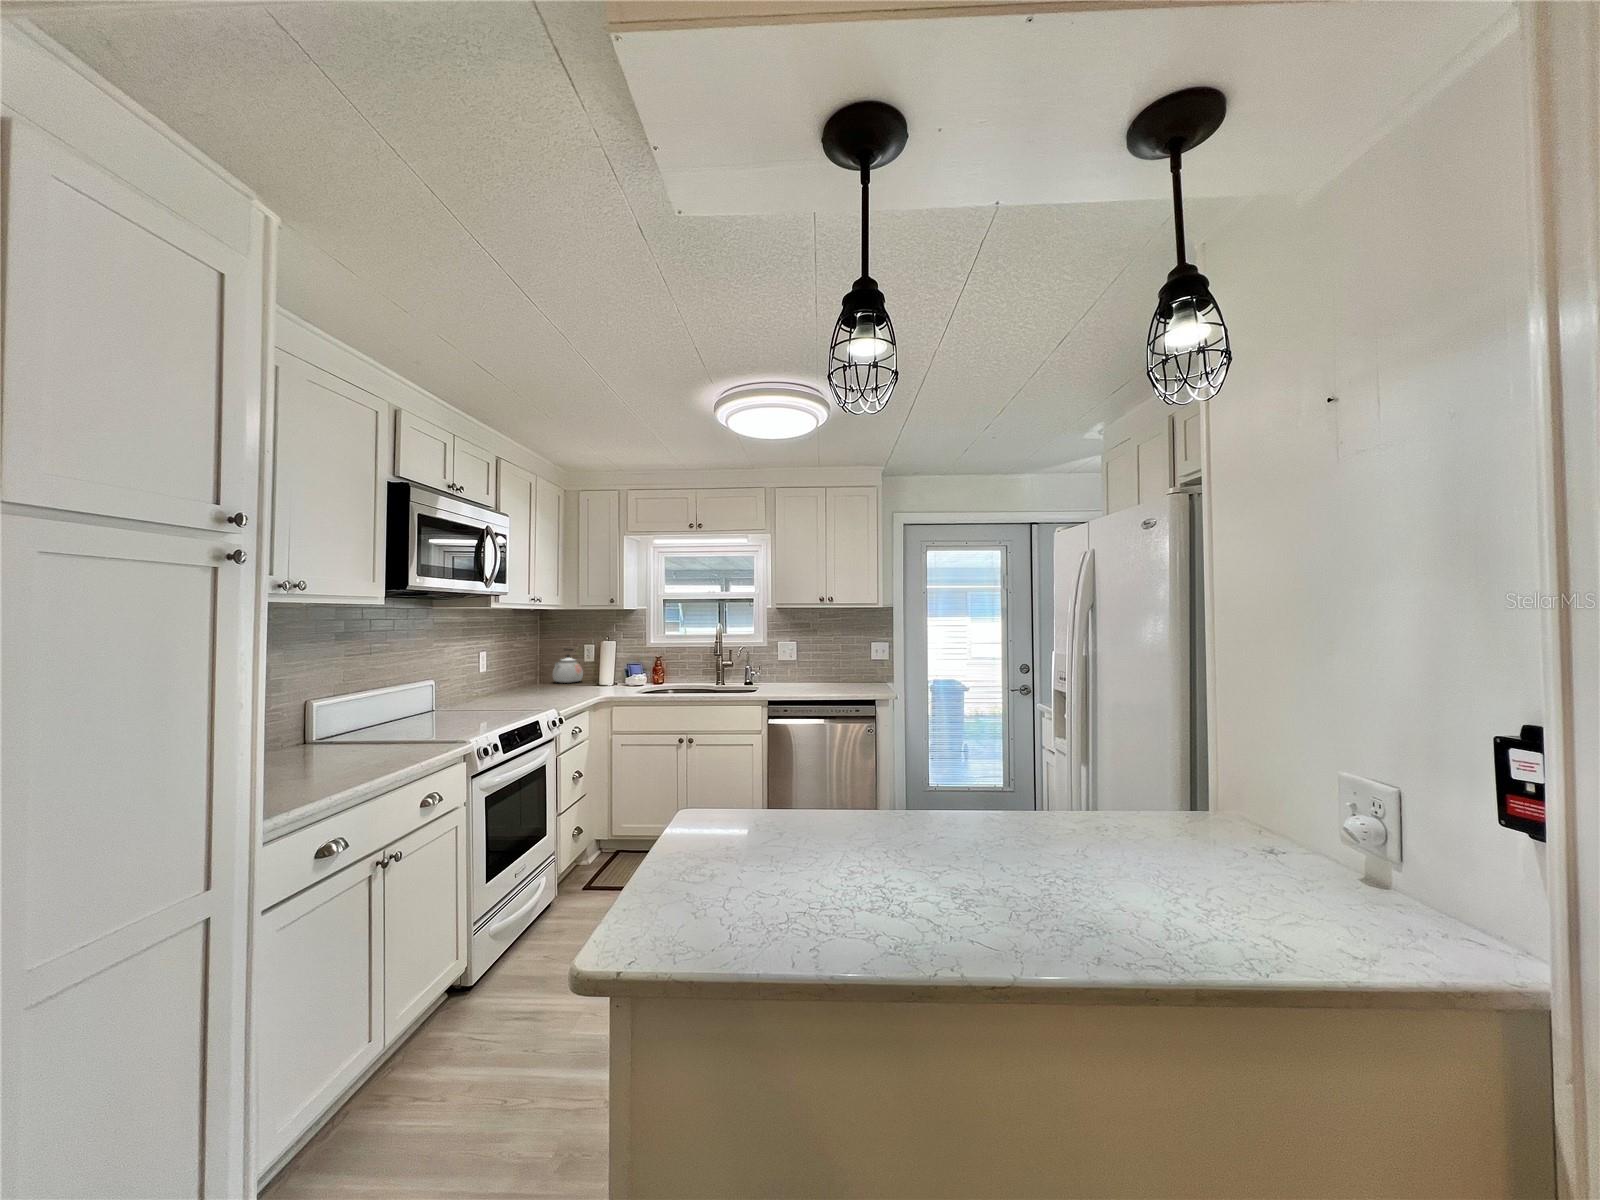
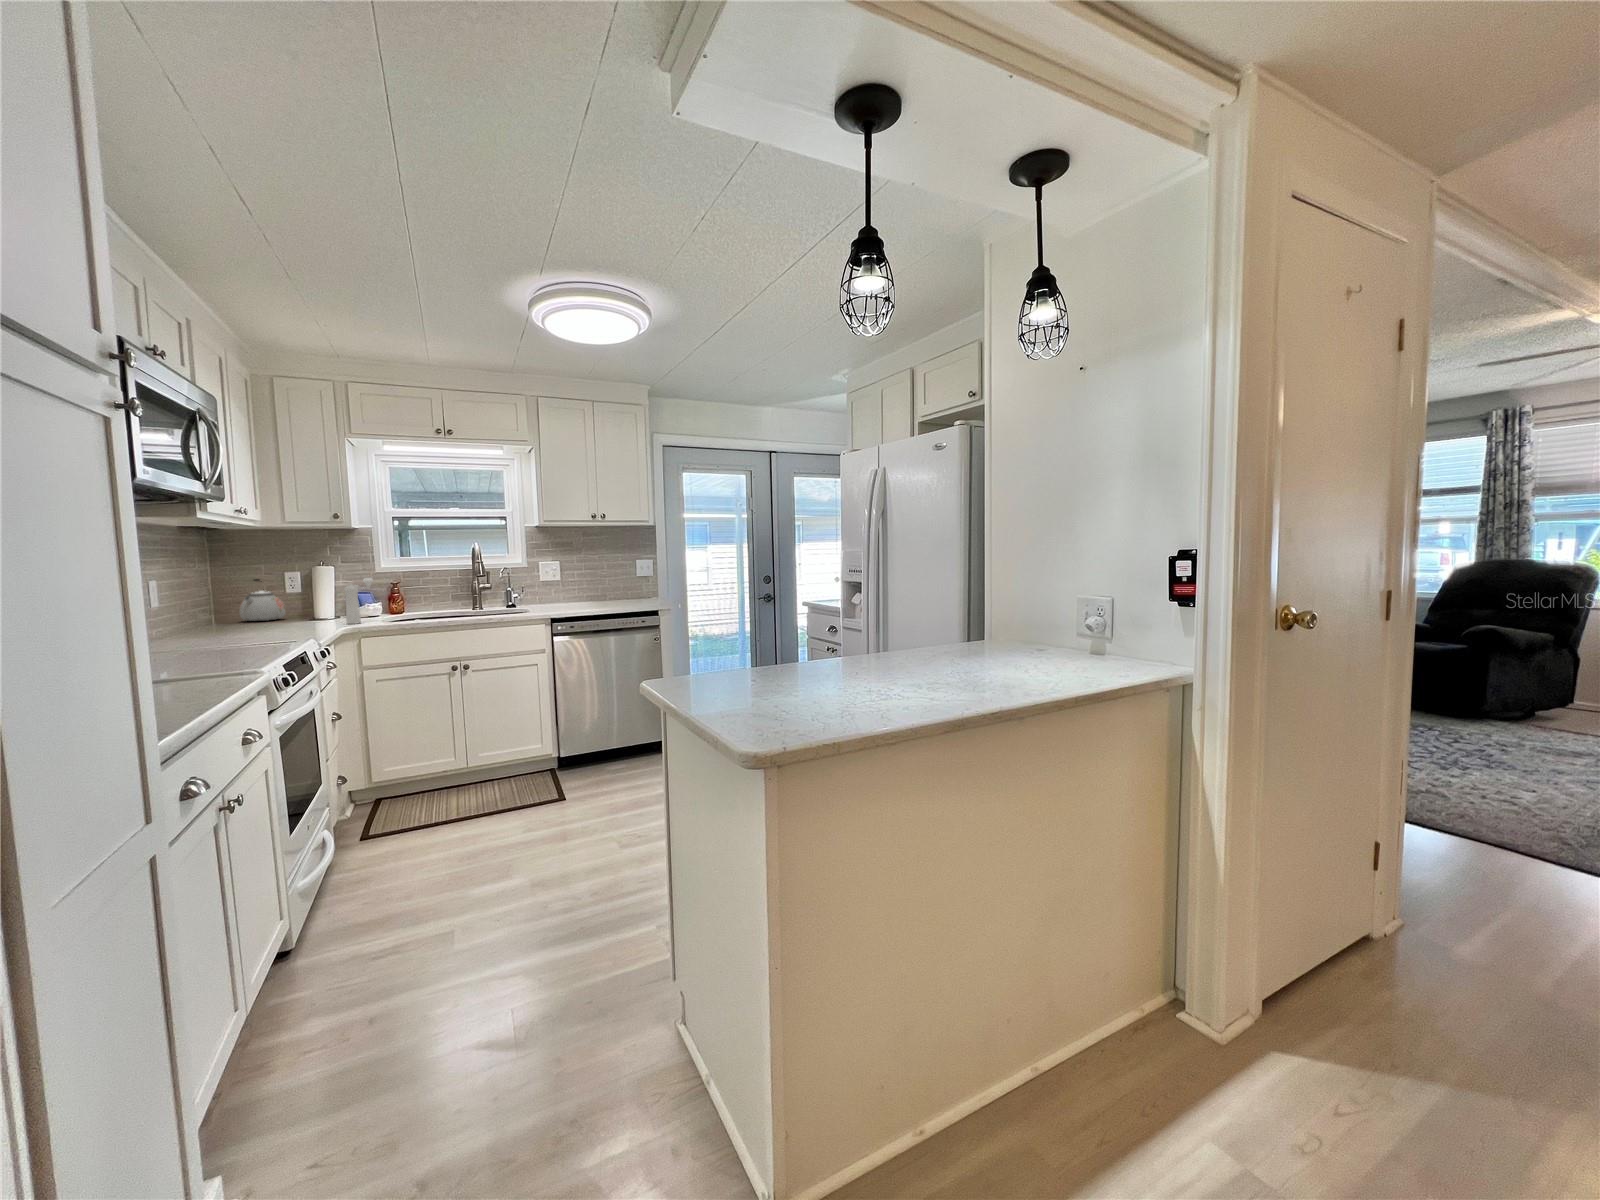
pepper mill: none [607,653,632,693] -> present [344,578,373,624]

